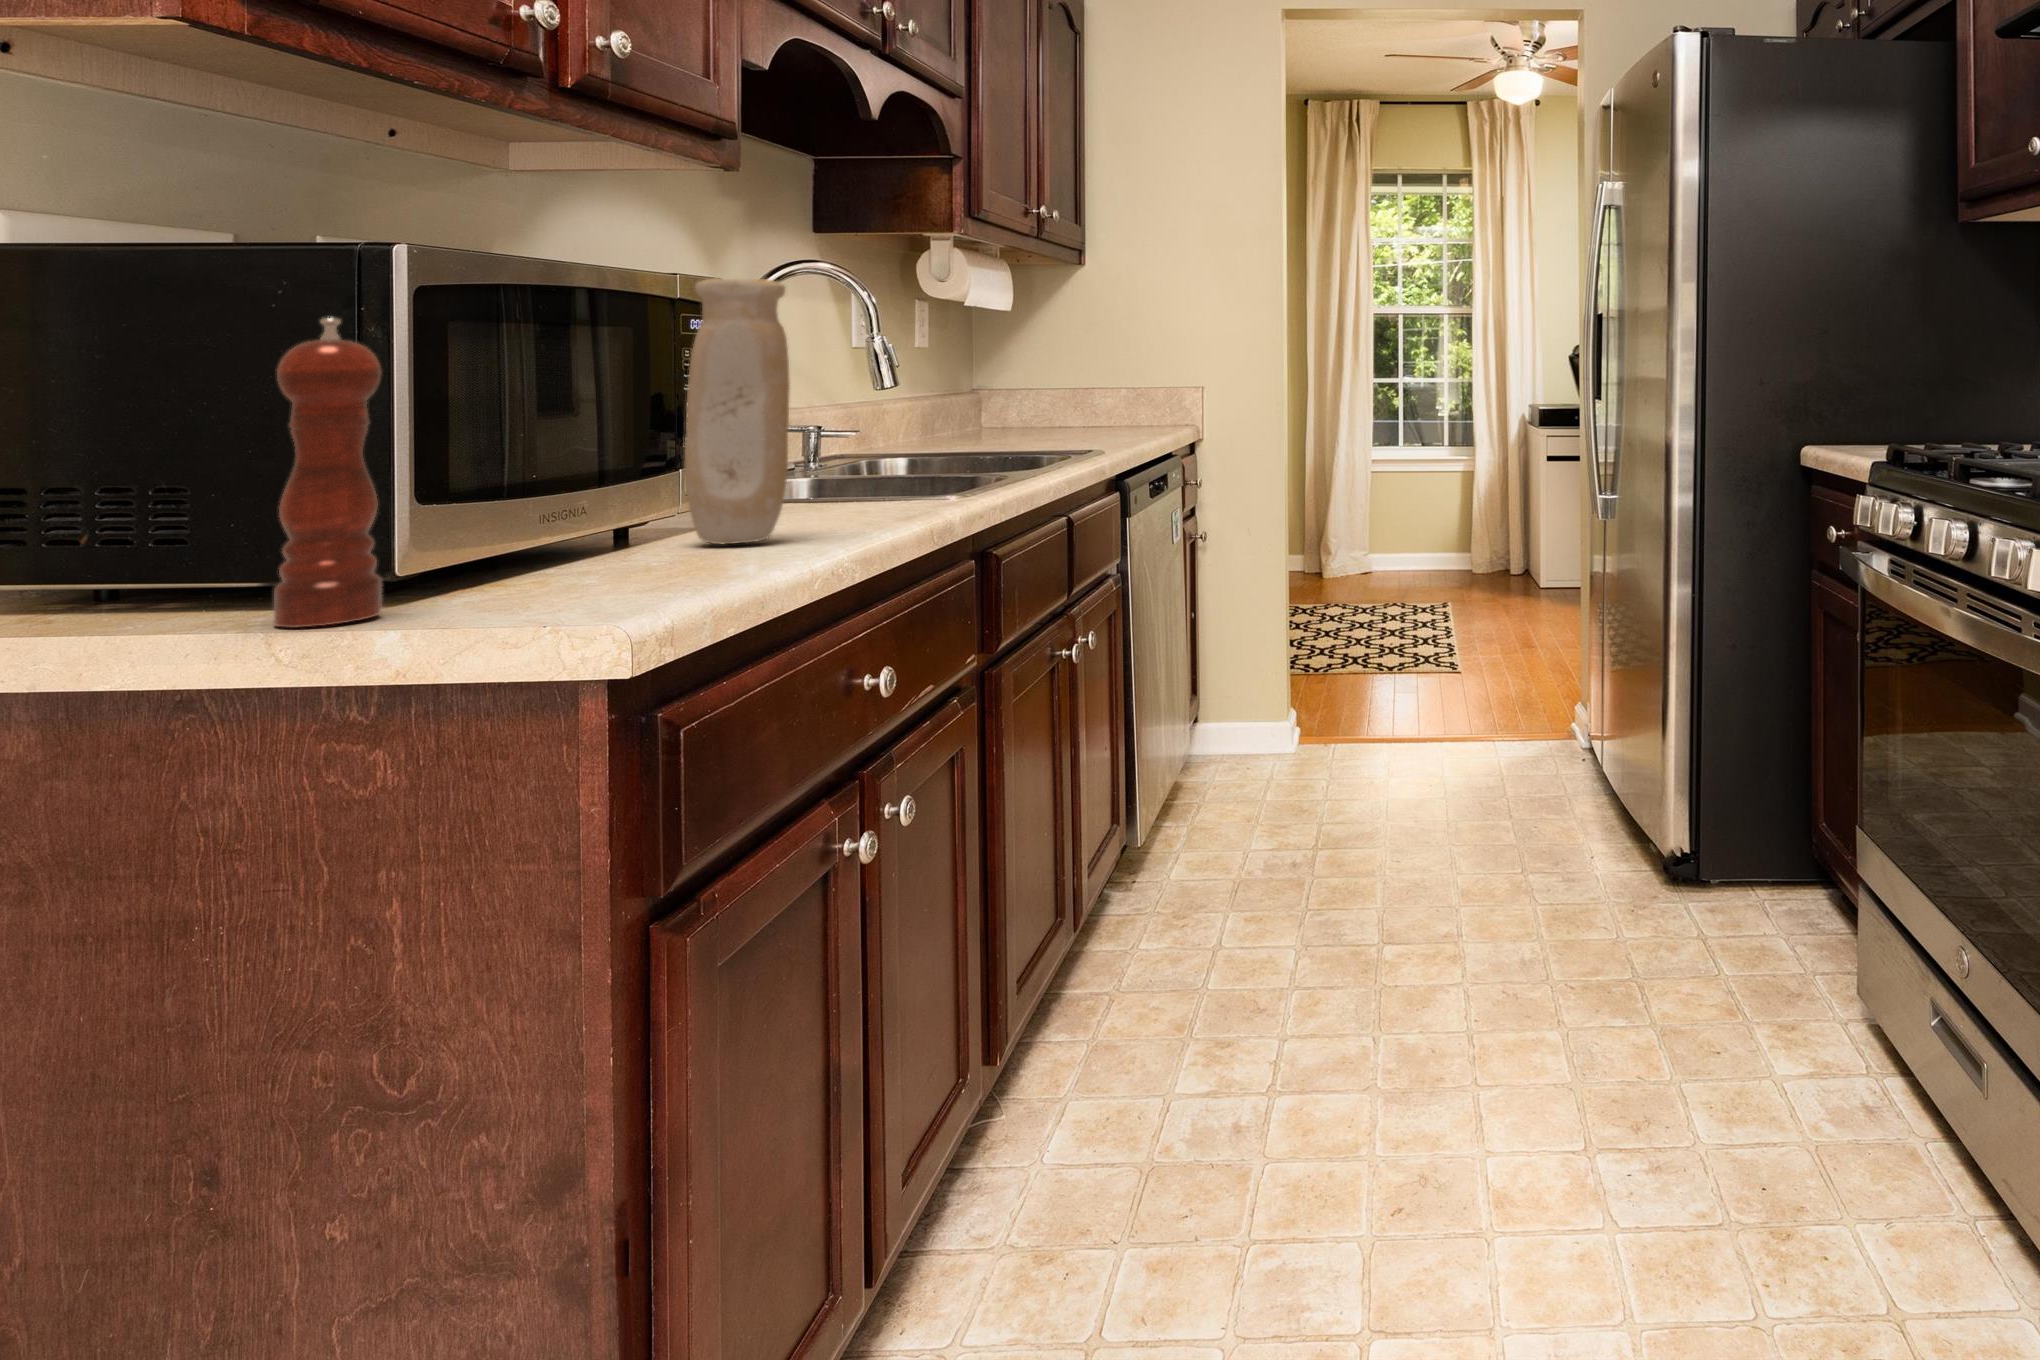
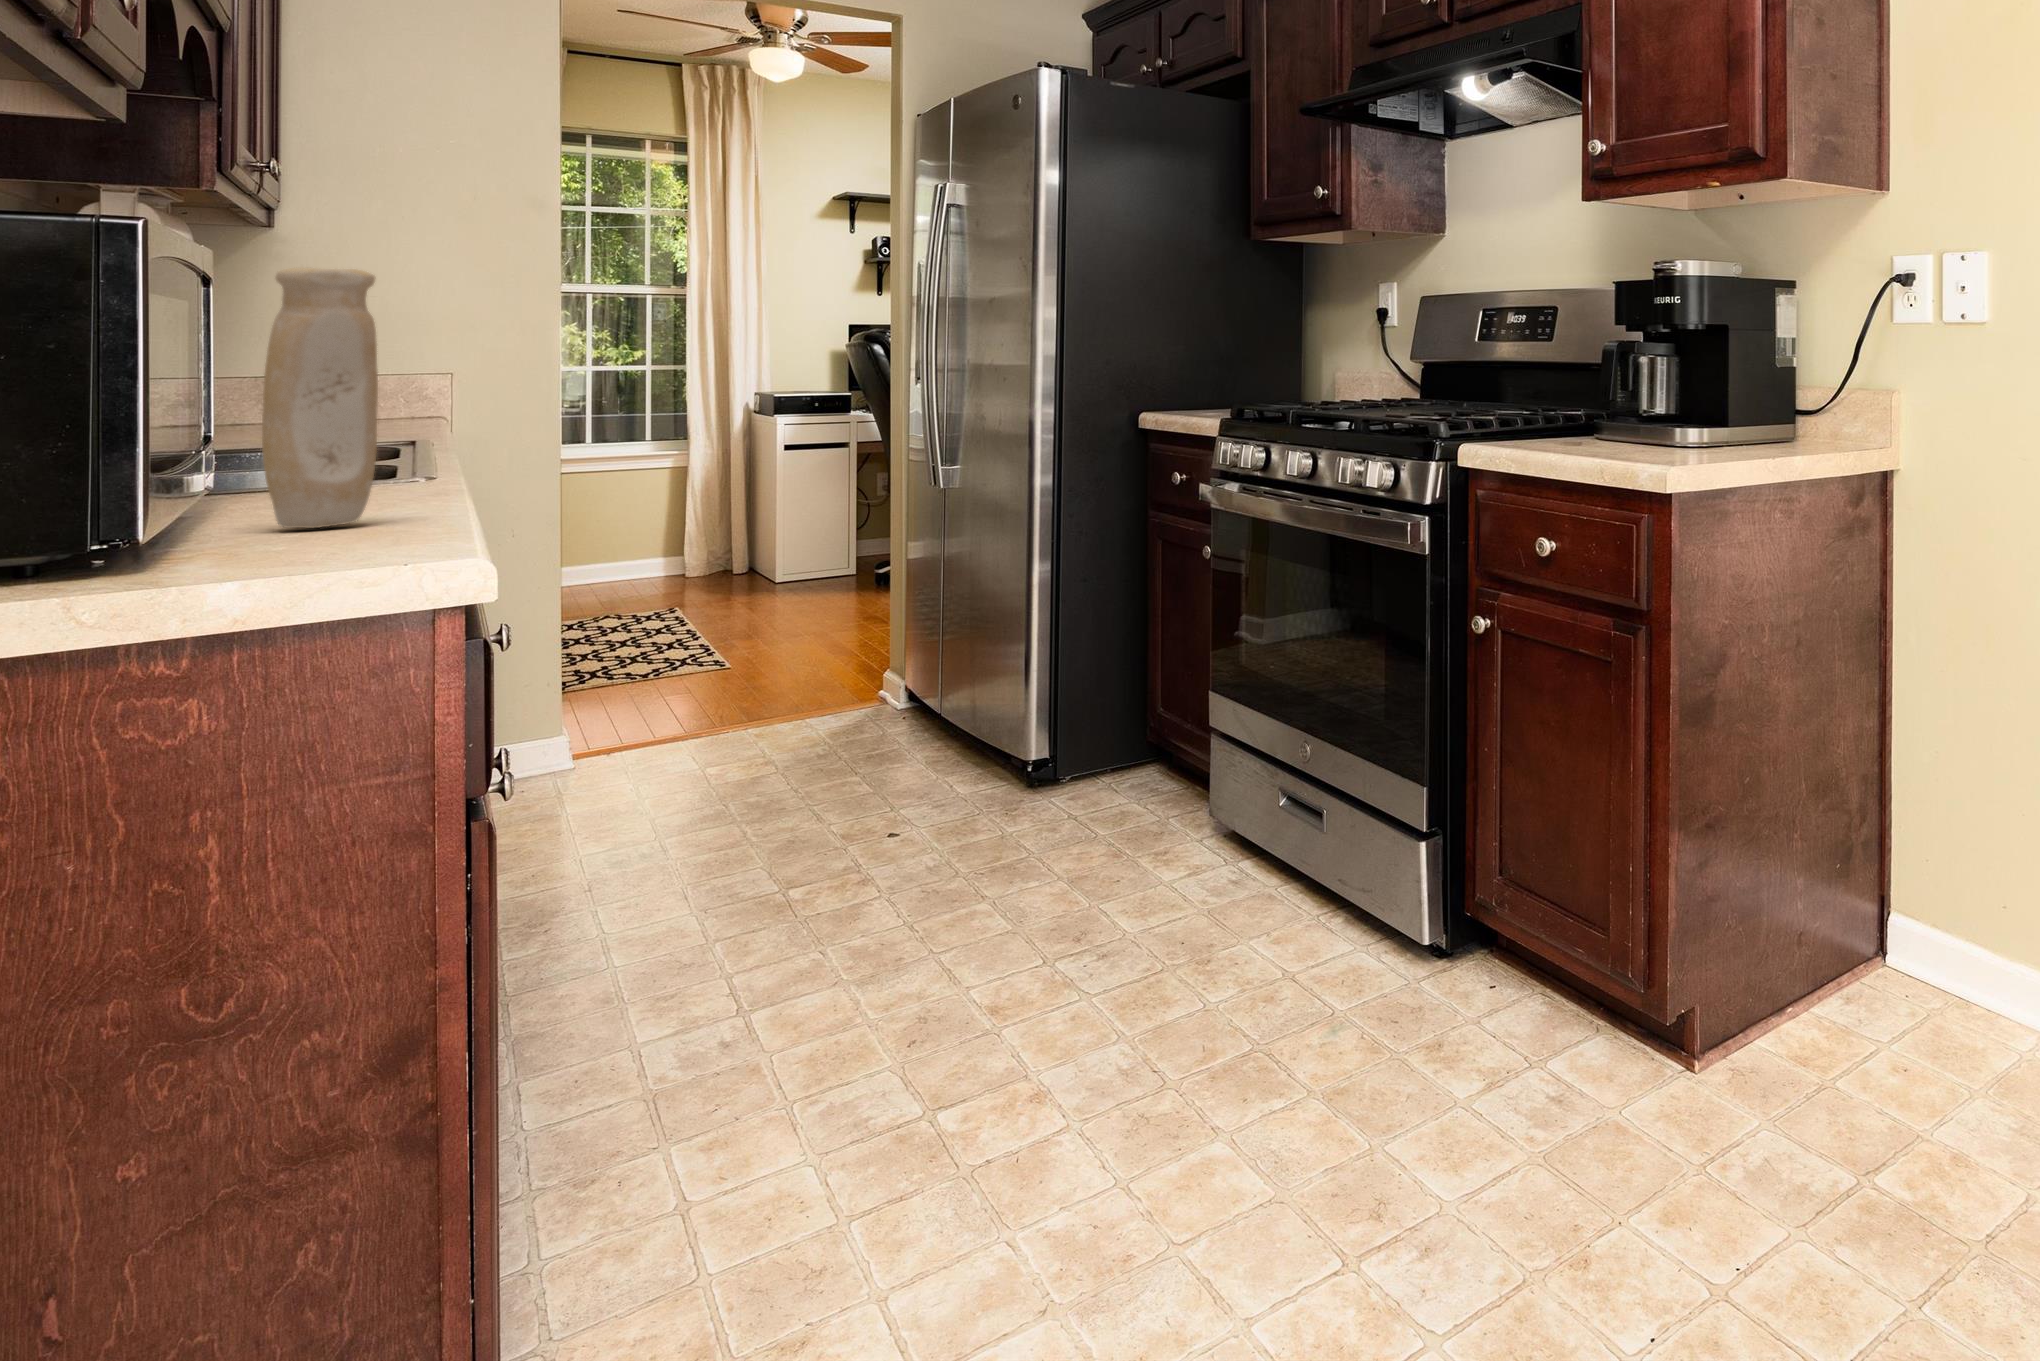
pepper mill: present [274,318,382,628] -> none [149,310,246,585]

